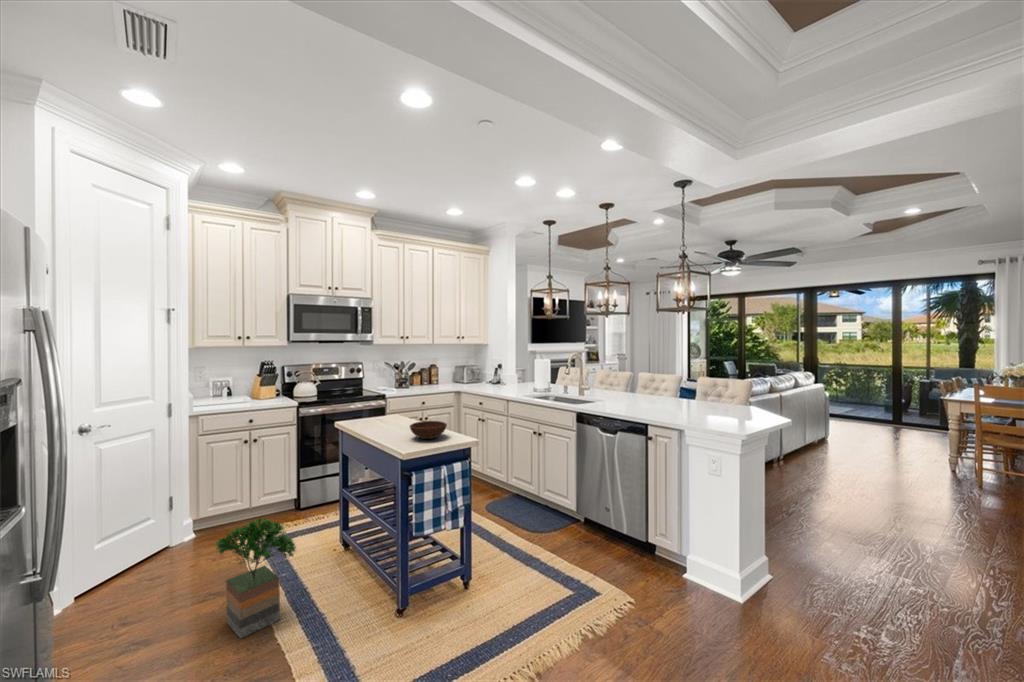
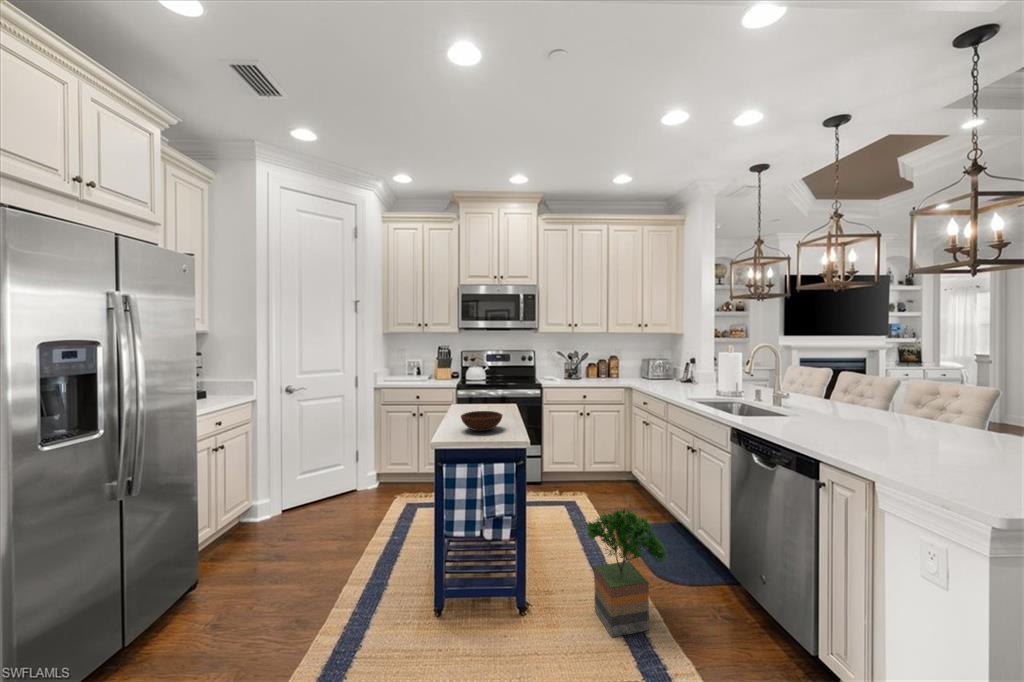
potted tree: present [215,518,296,638] -> present [586,509,667,637]

